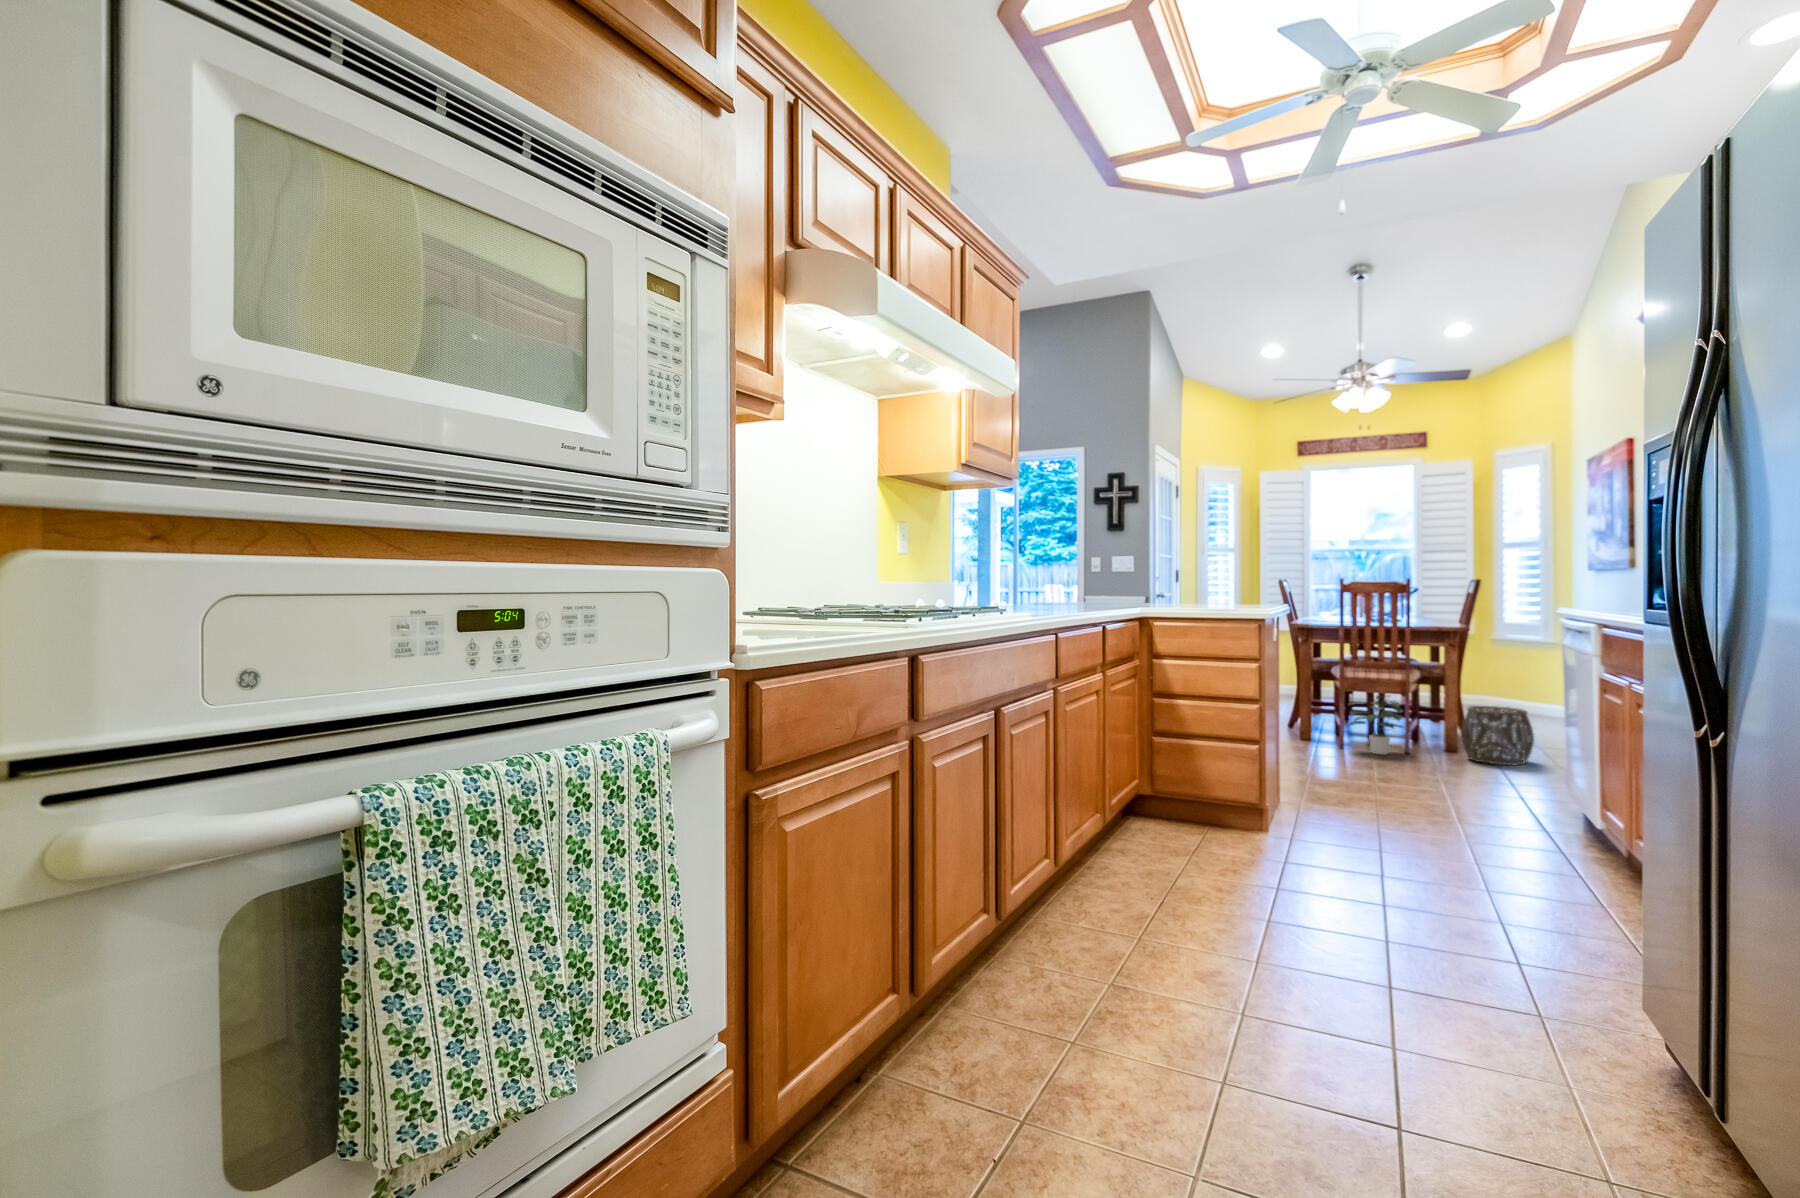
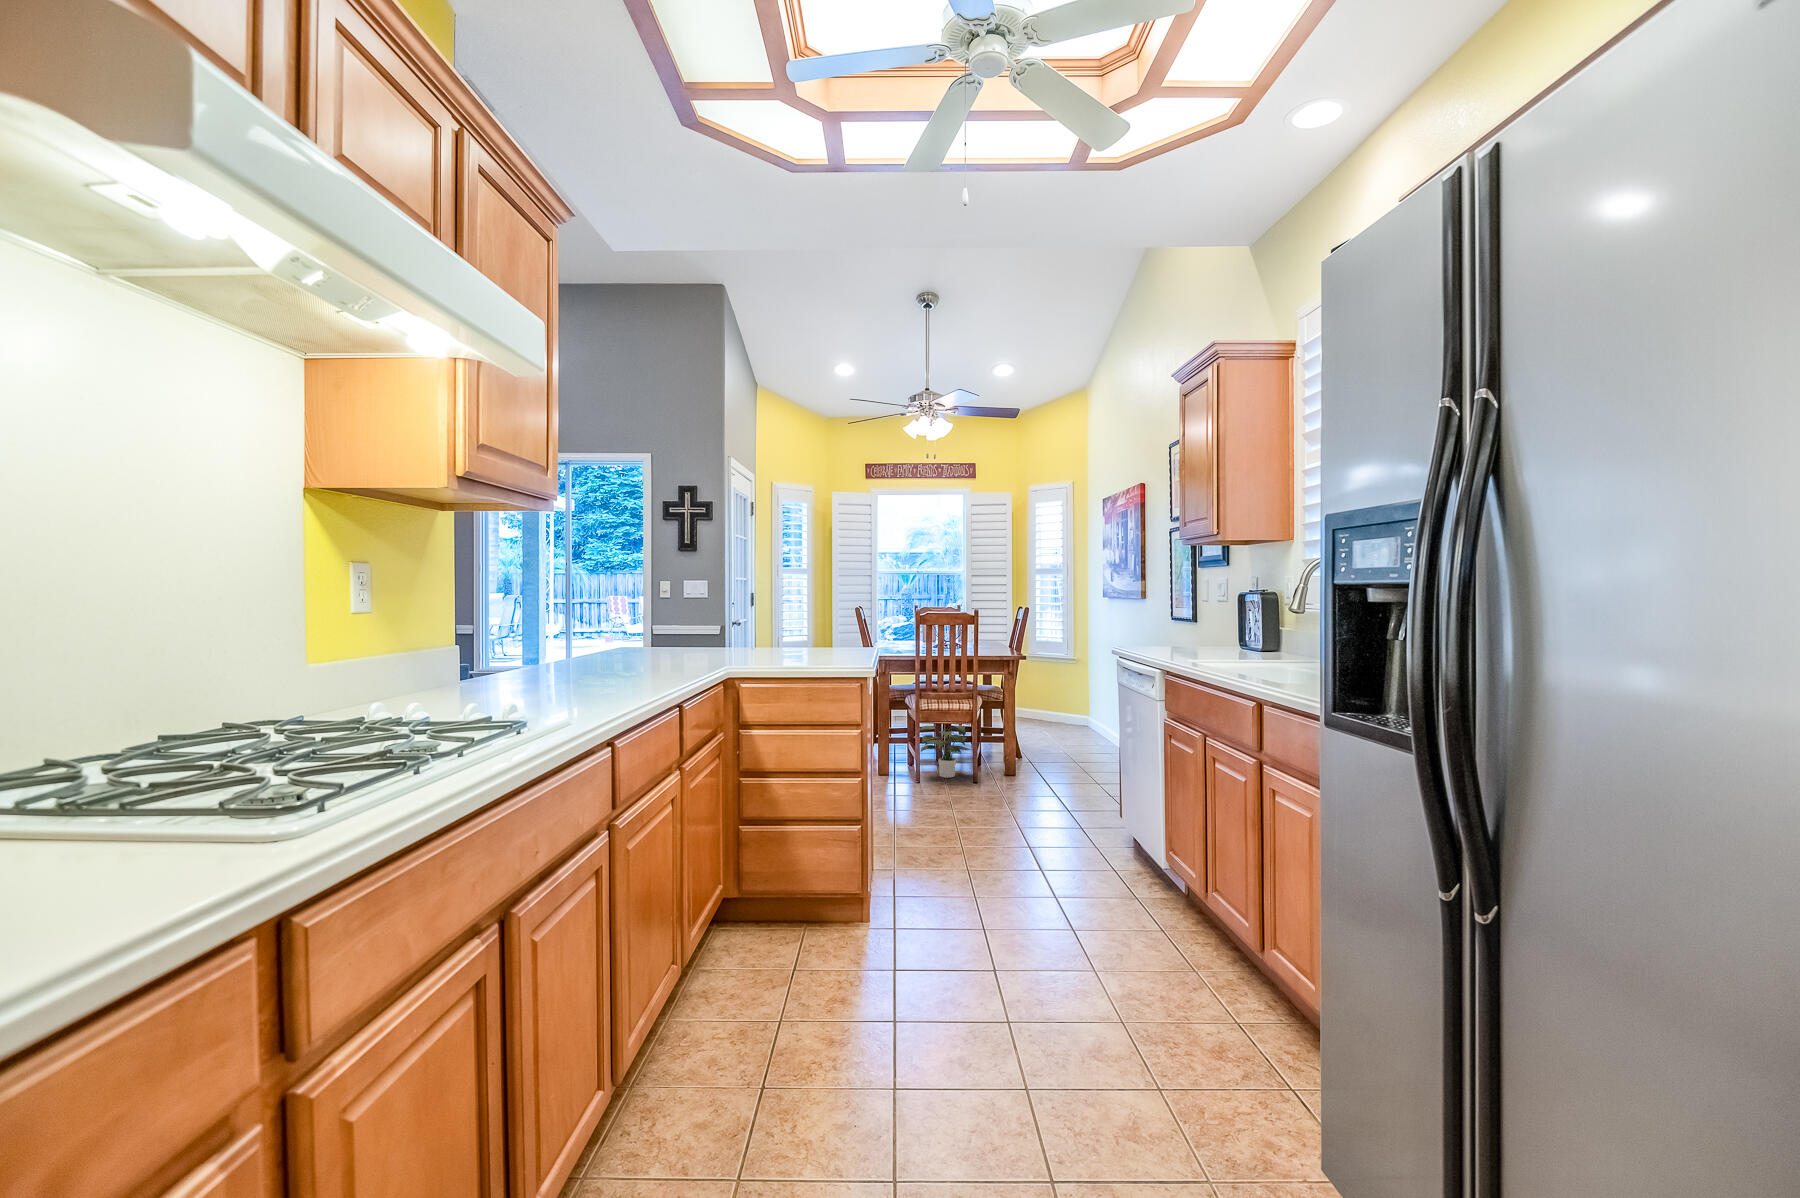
woven basket: present [1461,706,1534,766] -> none [1013,724,1070,781]

